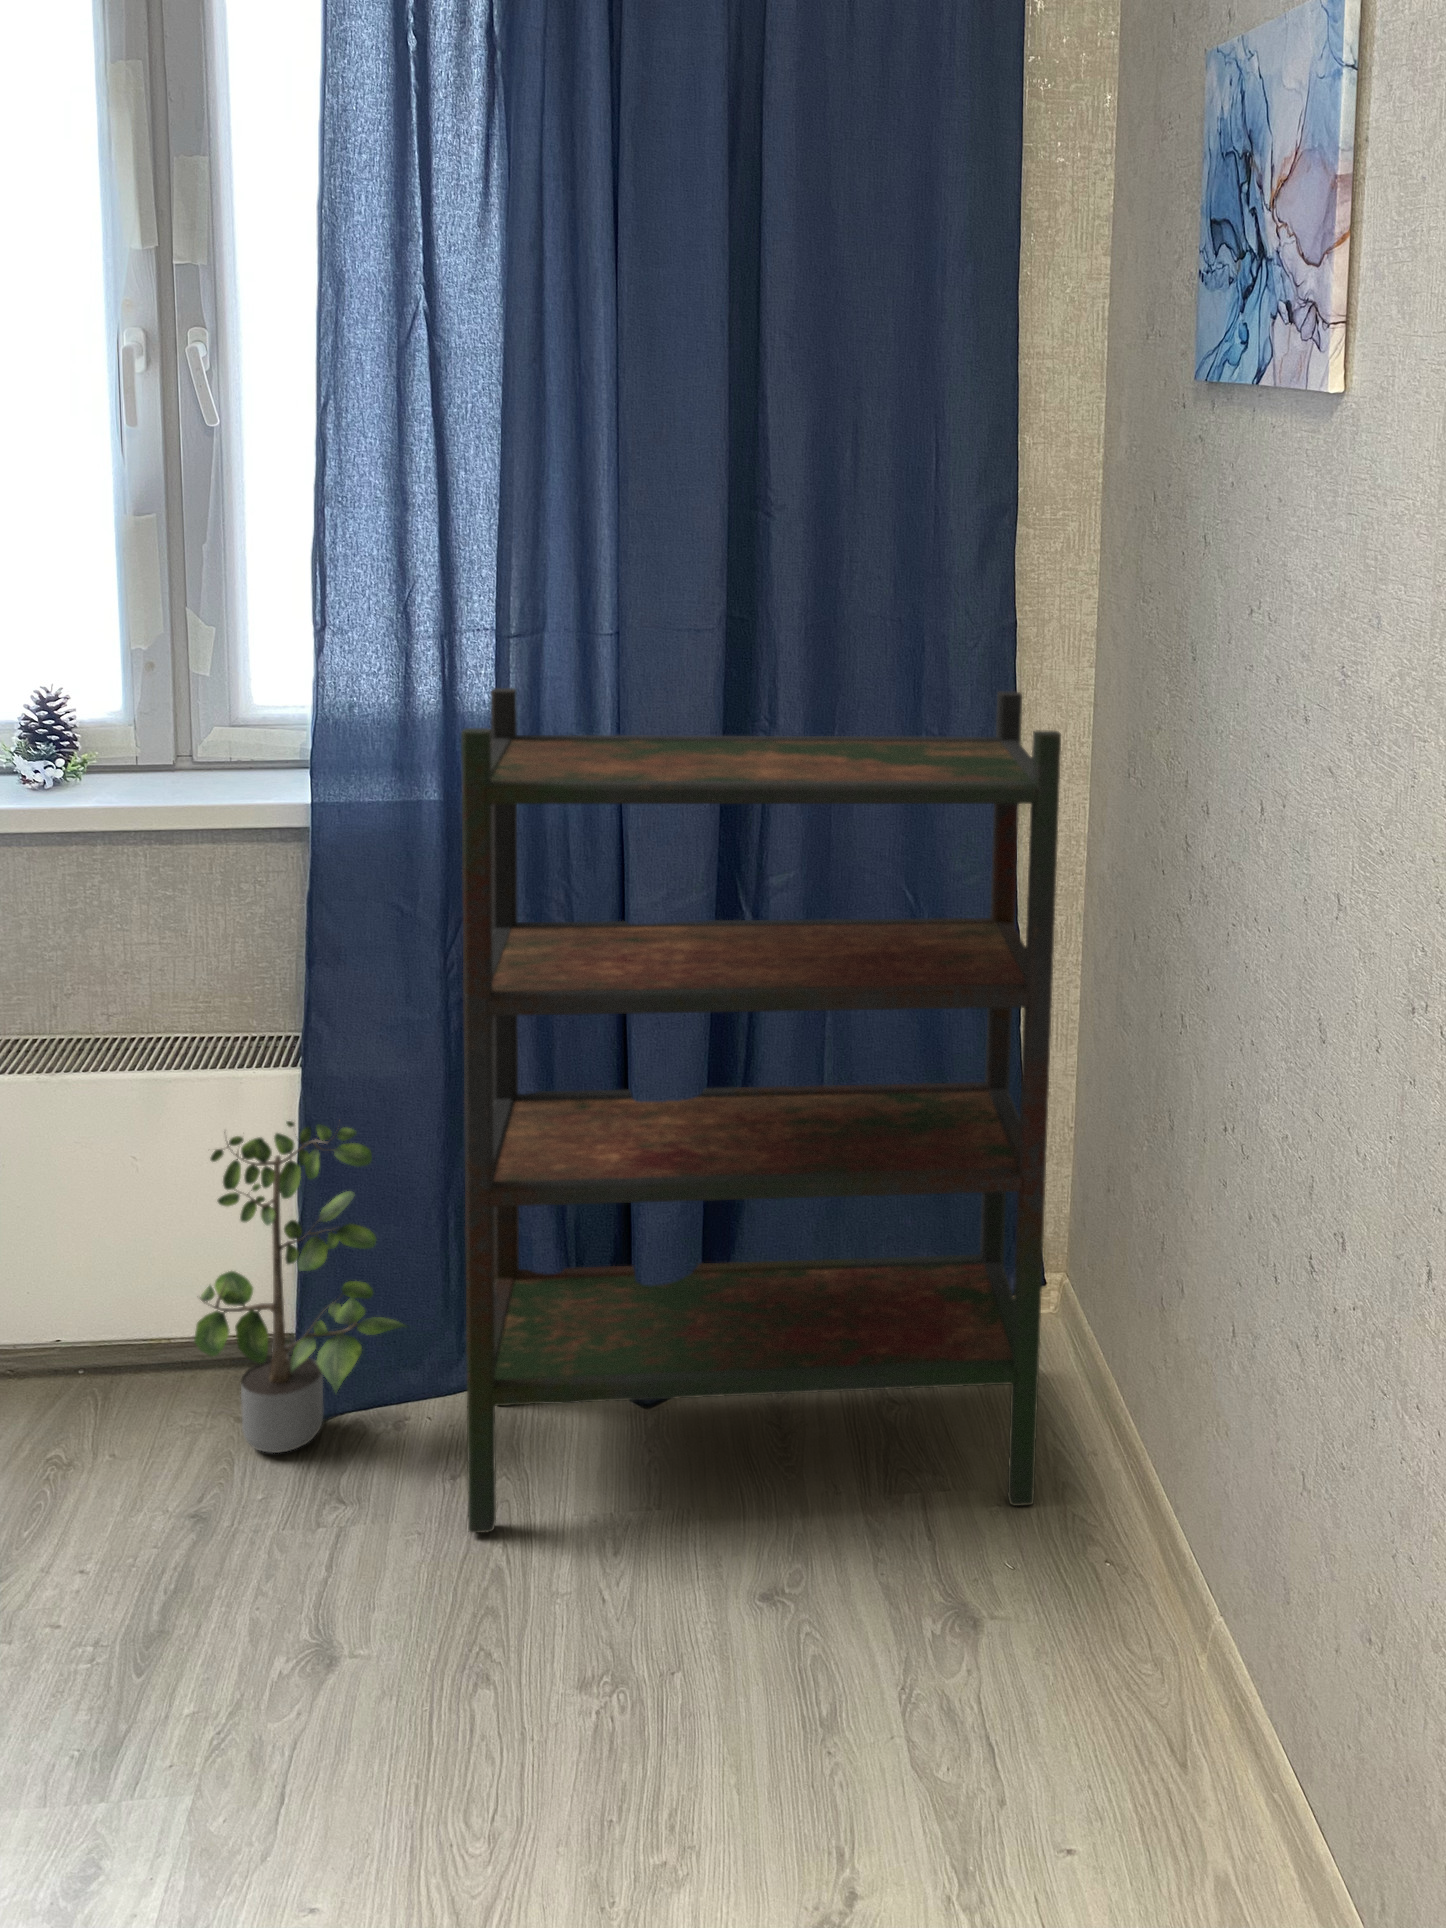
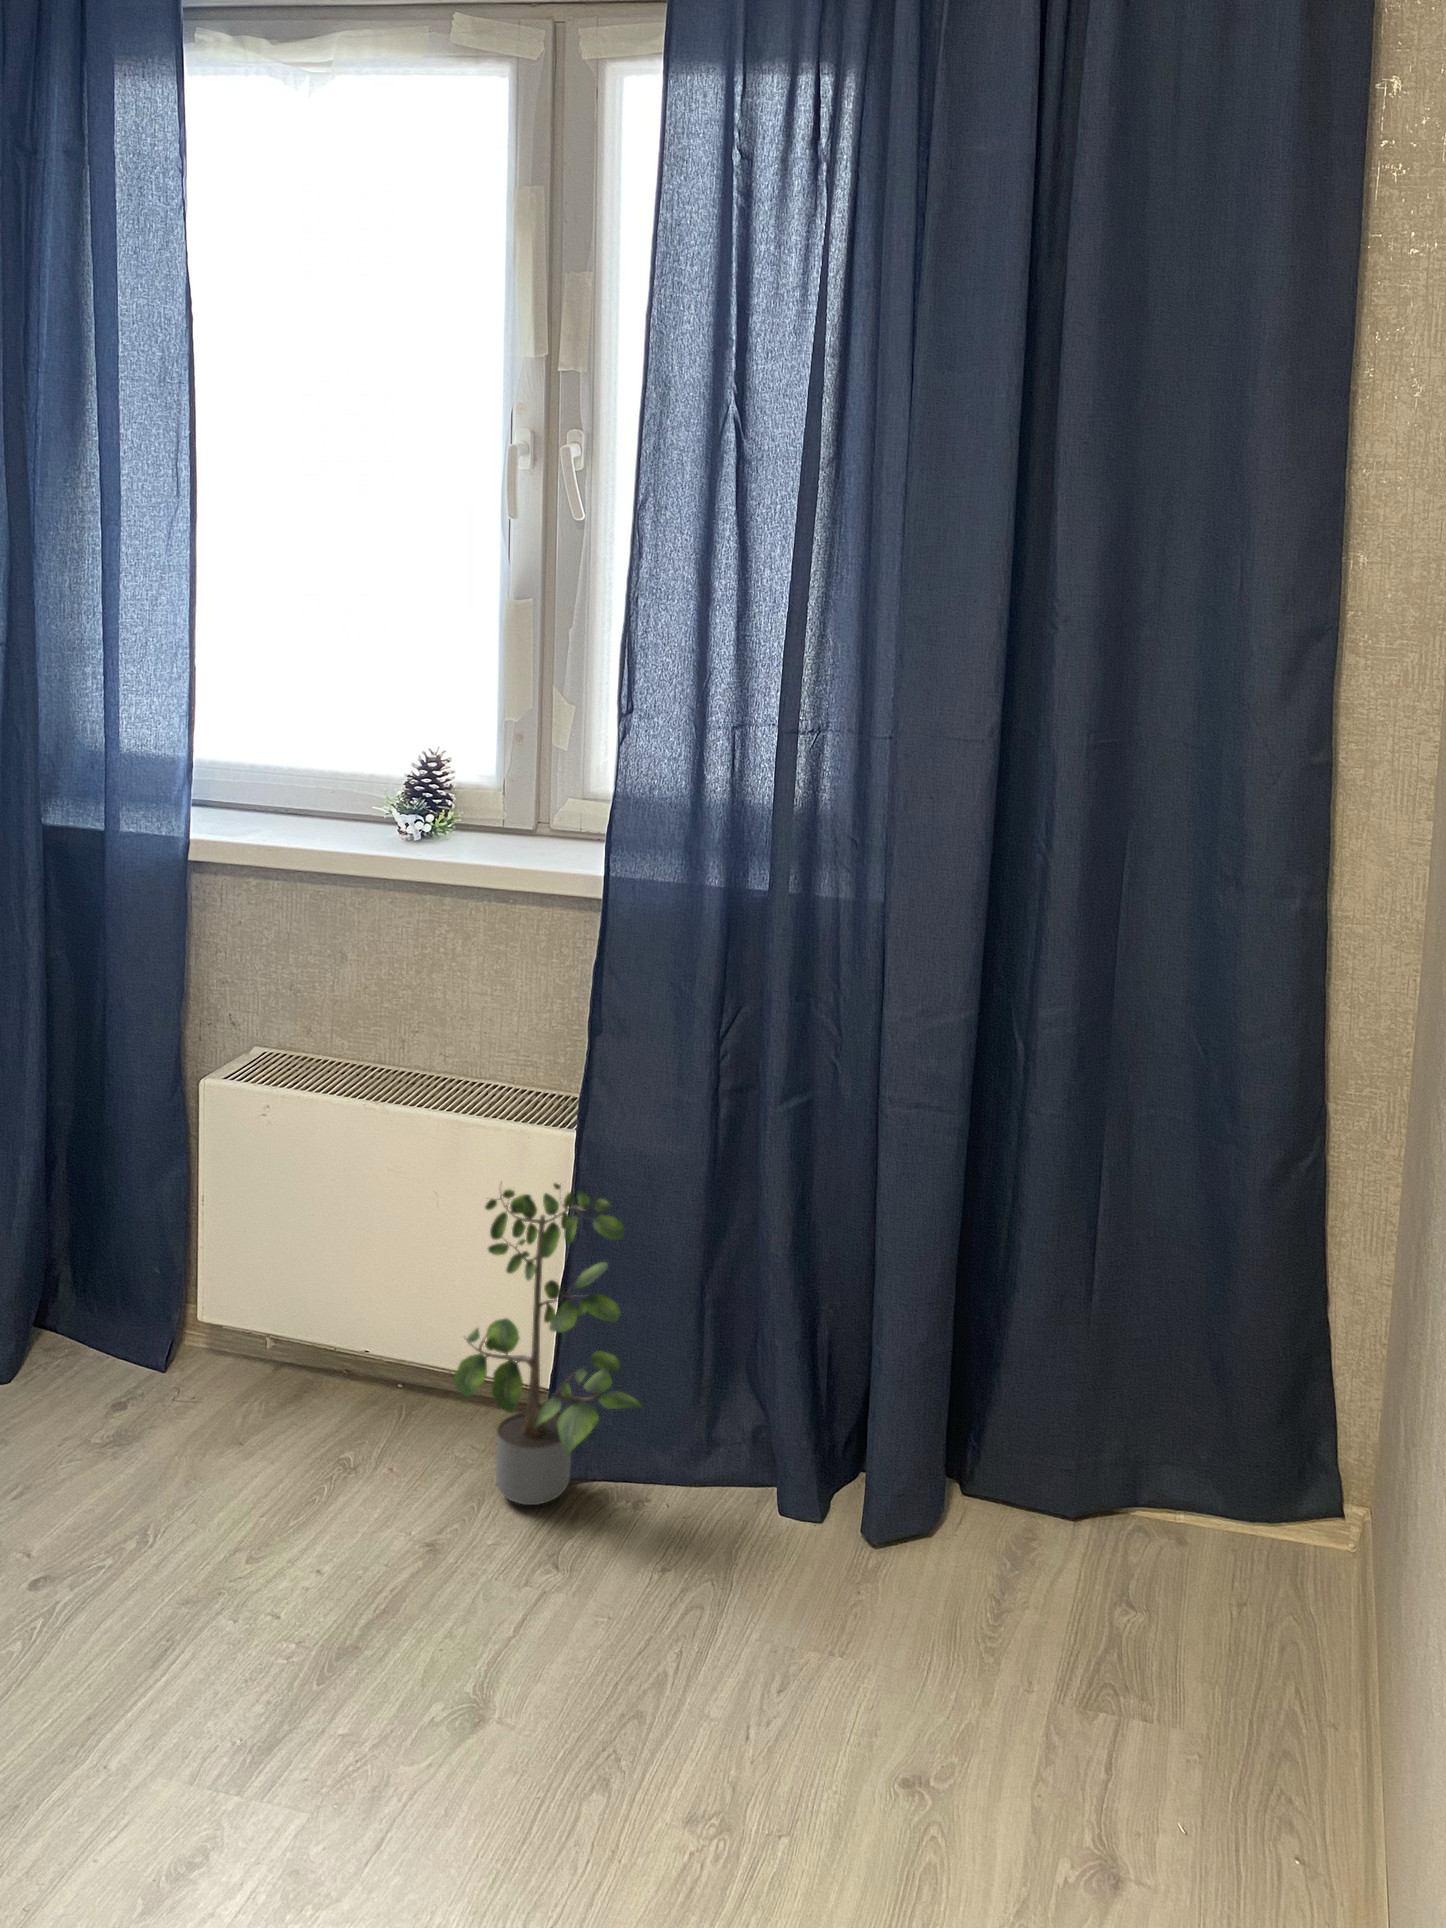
bookshelf: present [461,688,1061,1533] -> none [652,785,1314,1766]

